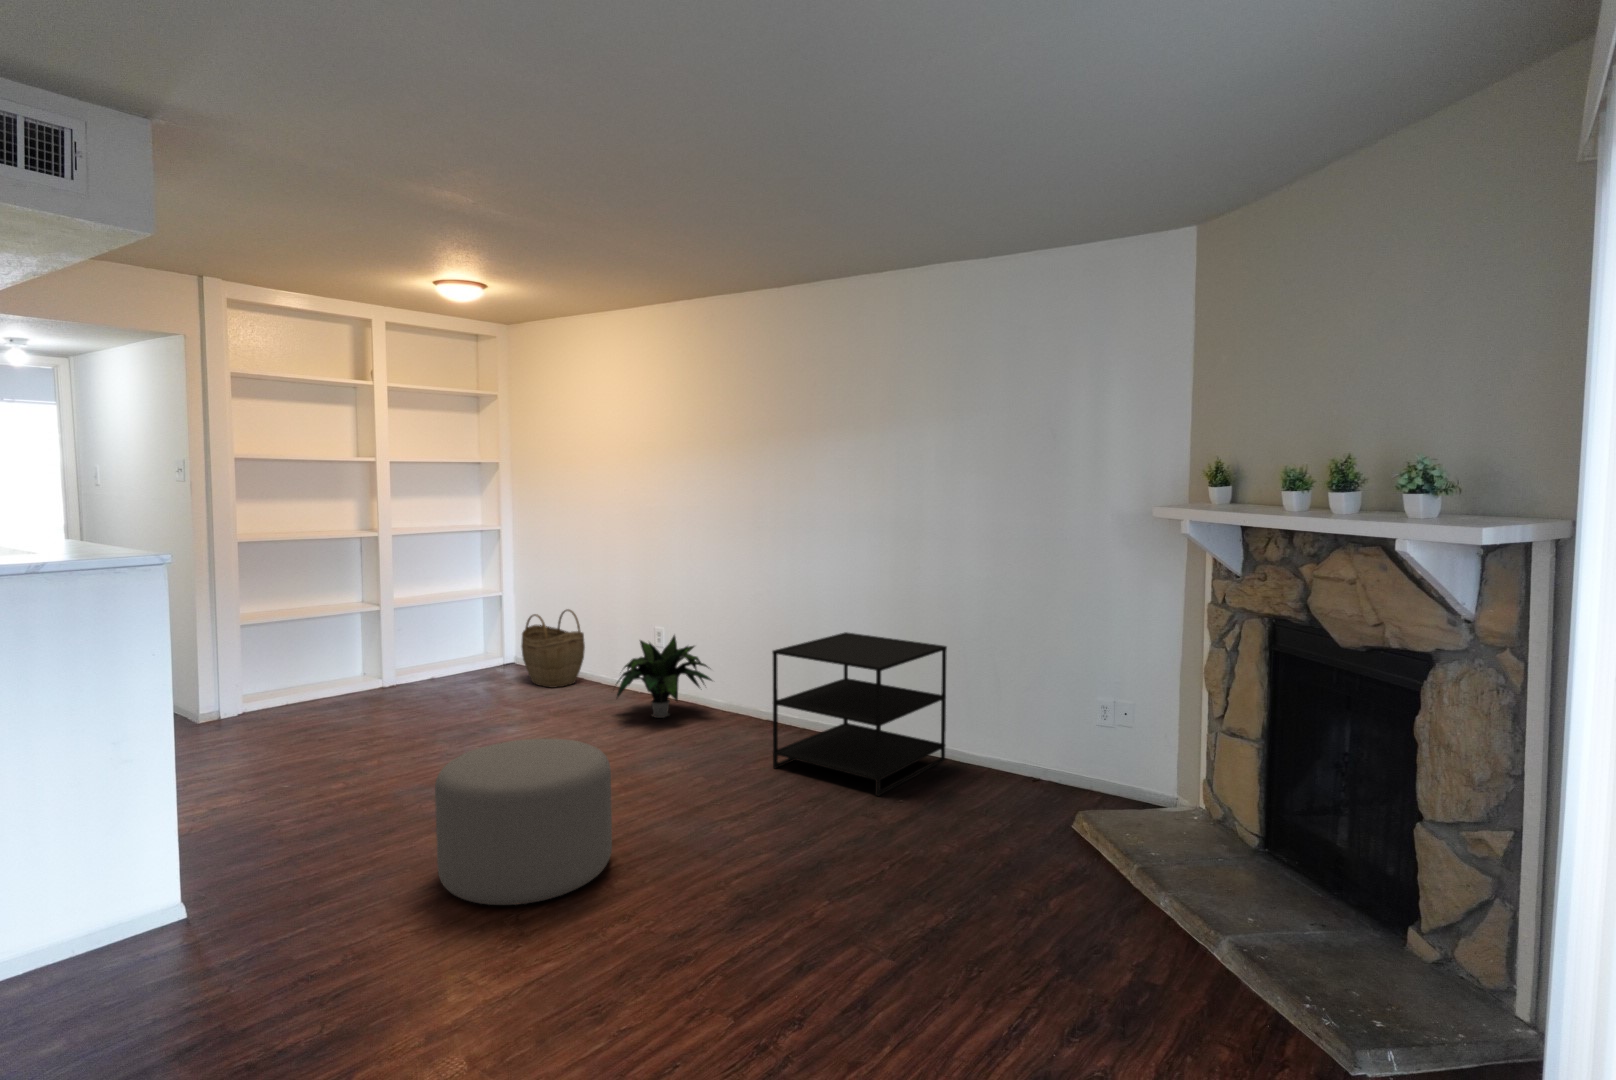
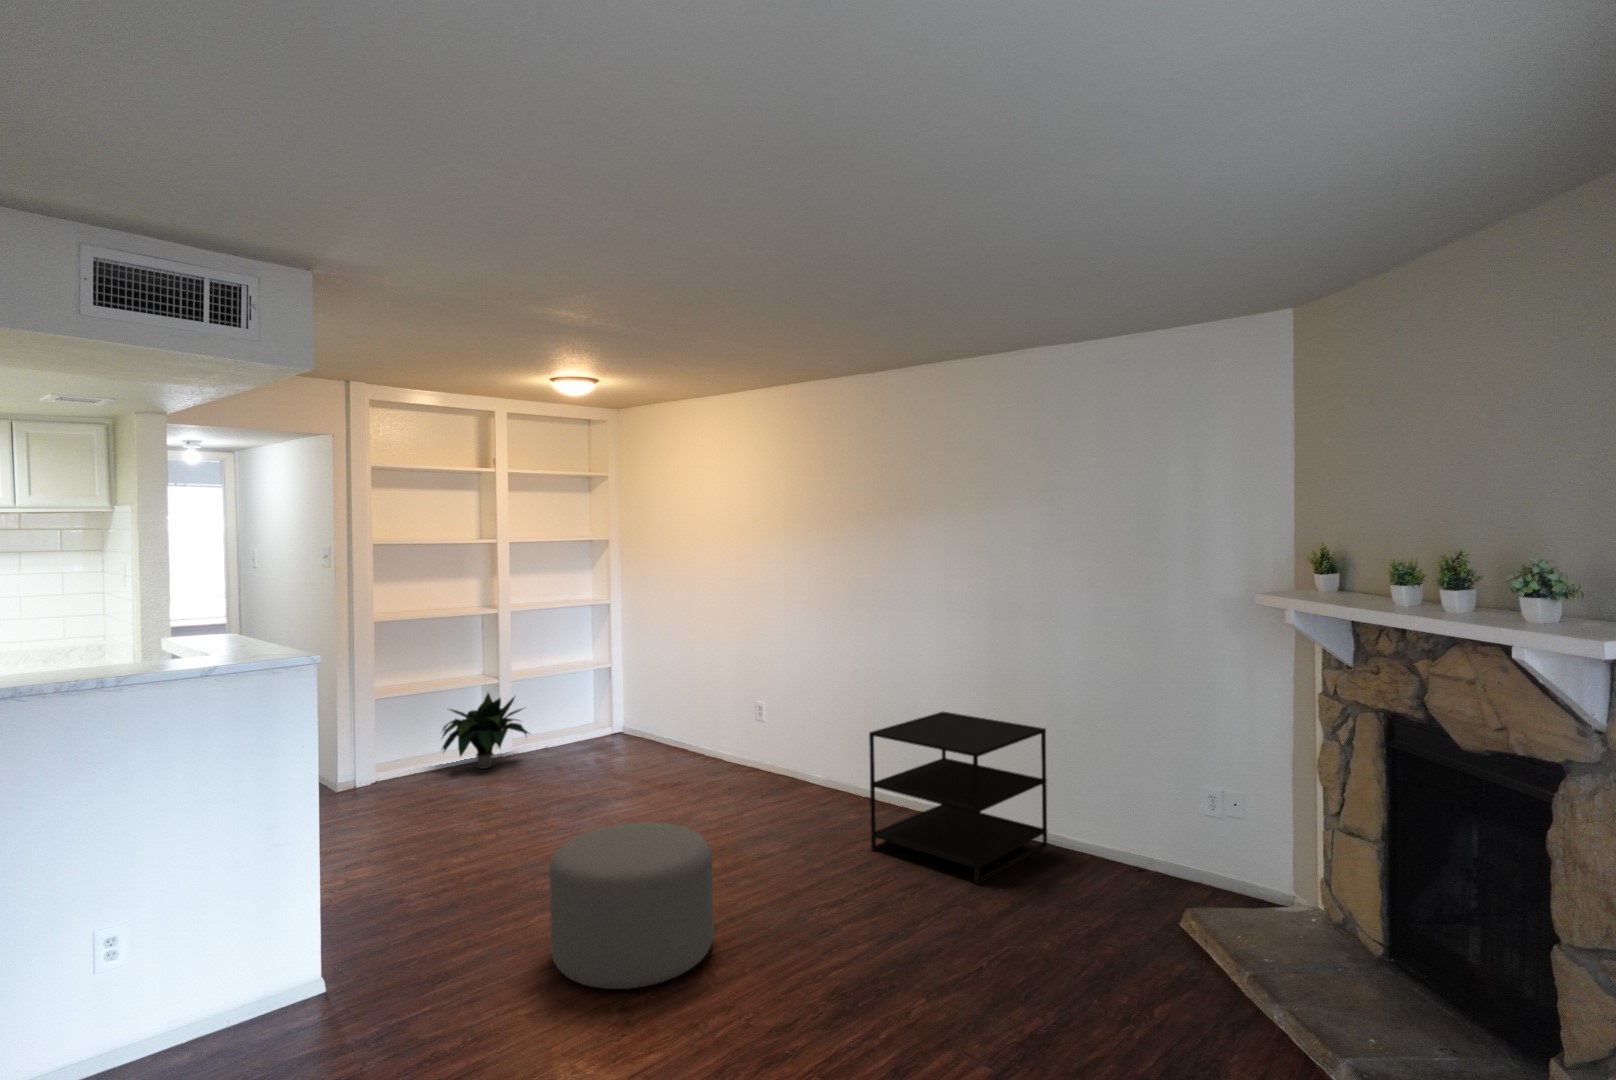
woven basket: present [521,609,585,688] -> none [628,681,688,759]
potted plant: present [616,635,712,718] -> present [442,693,528,769]

